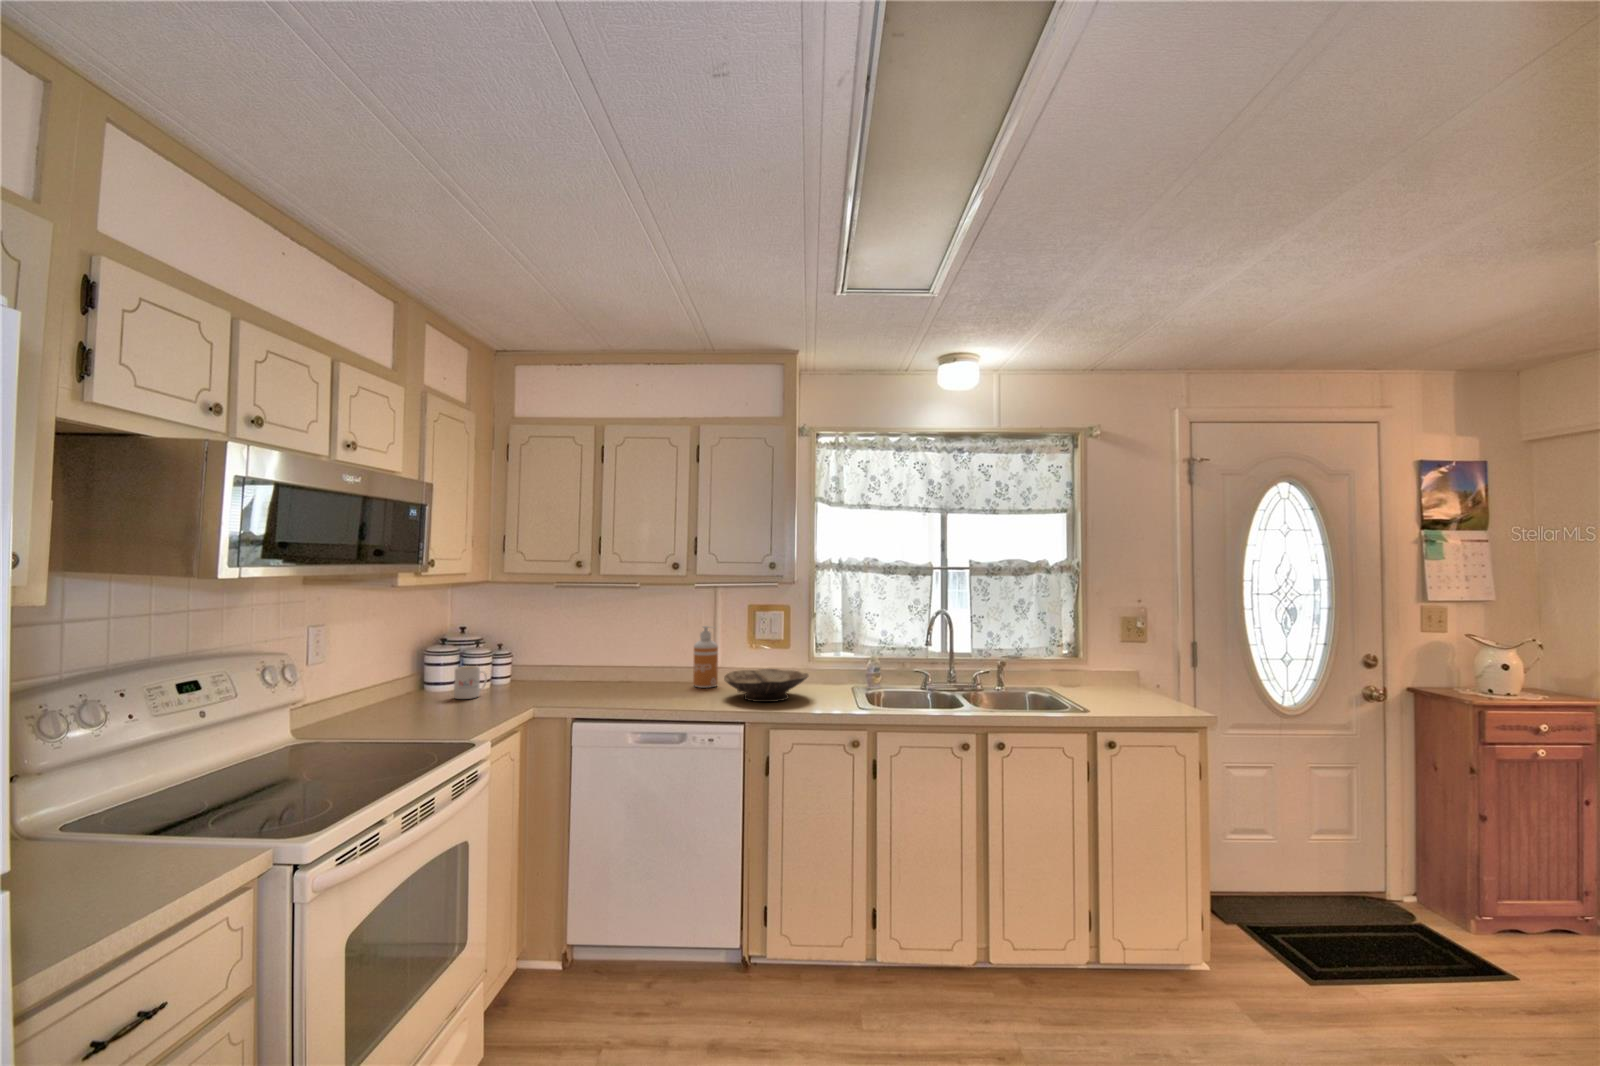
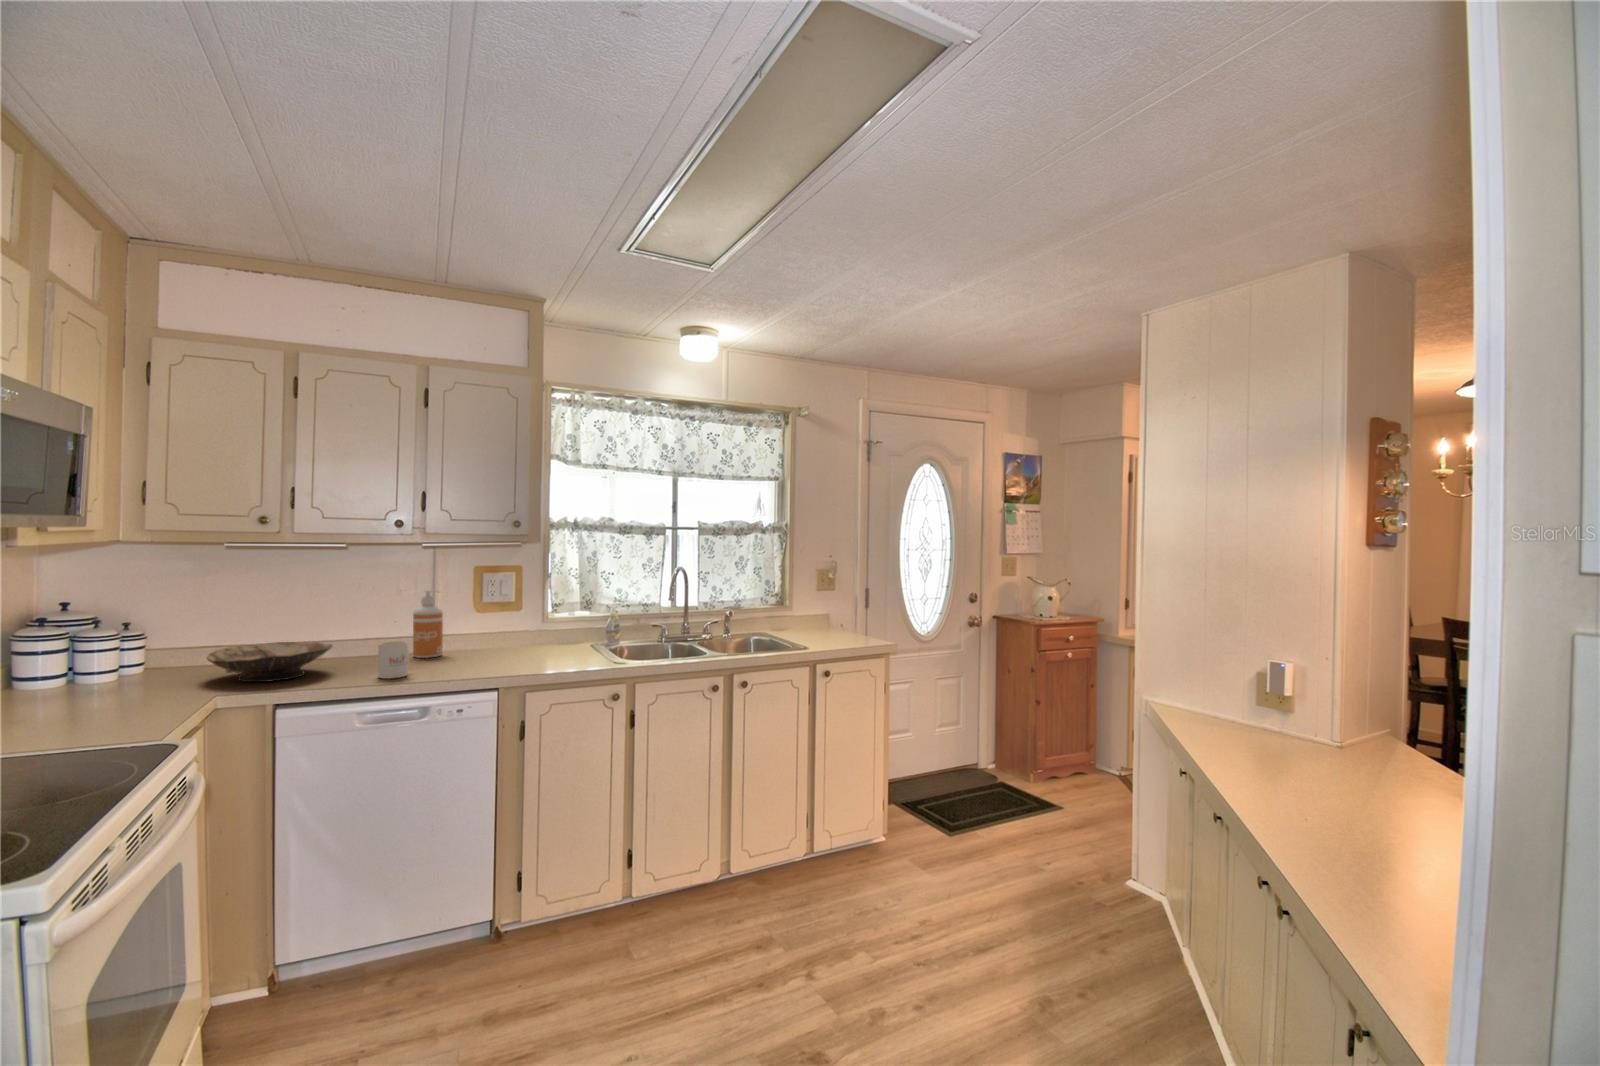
mug: present [454,666,487,699] -> present [378,641,409,679]
bowl: present [724,669,808,702] -> present [207,642,332,682]

